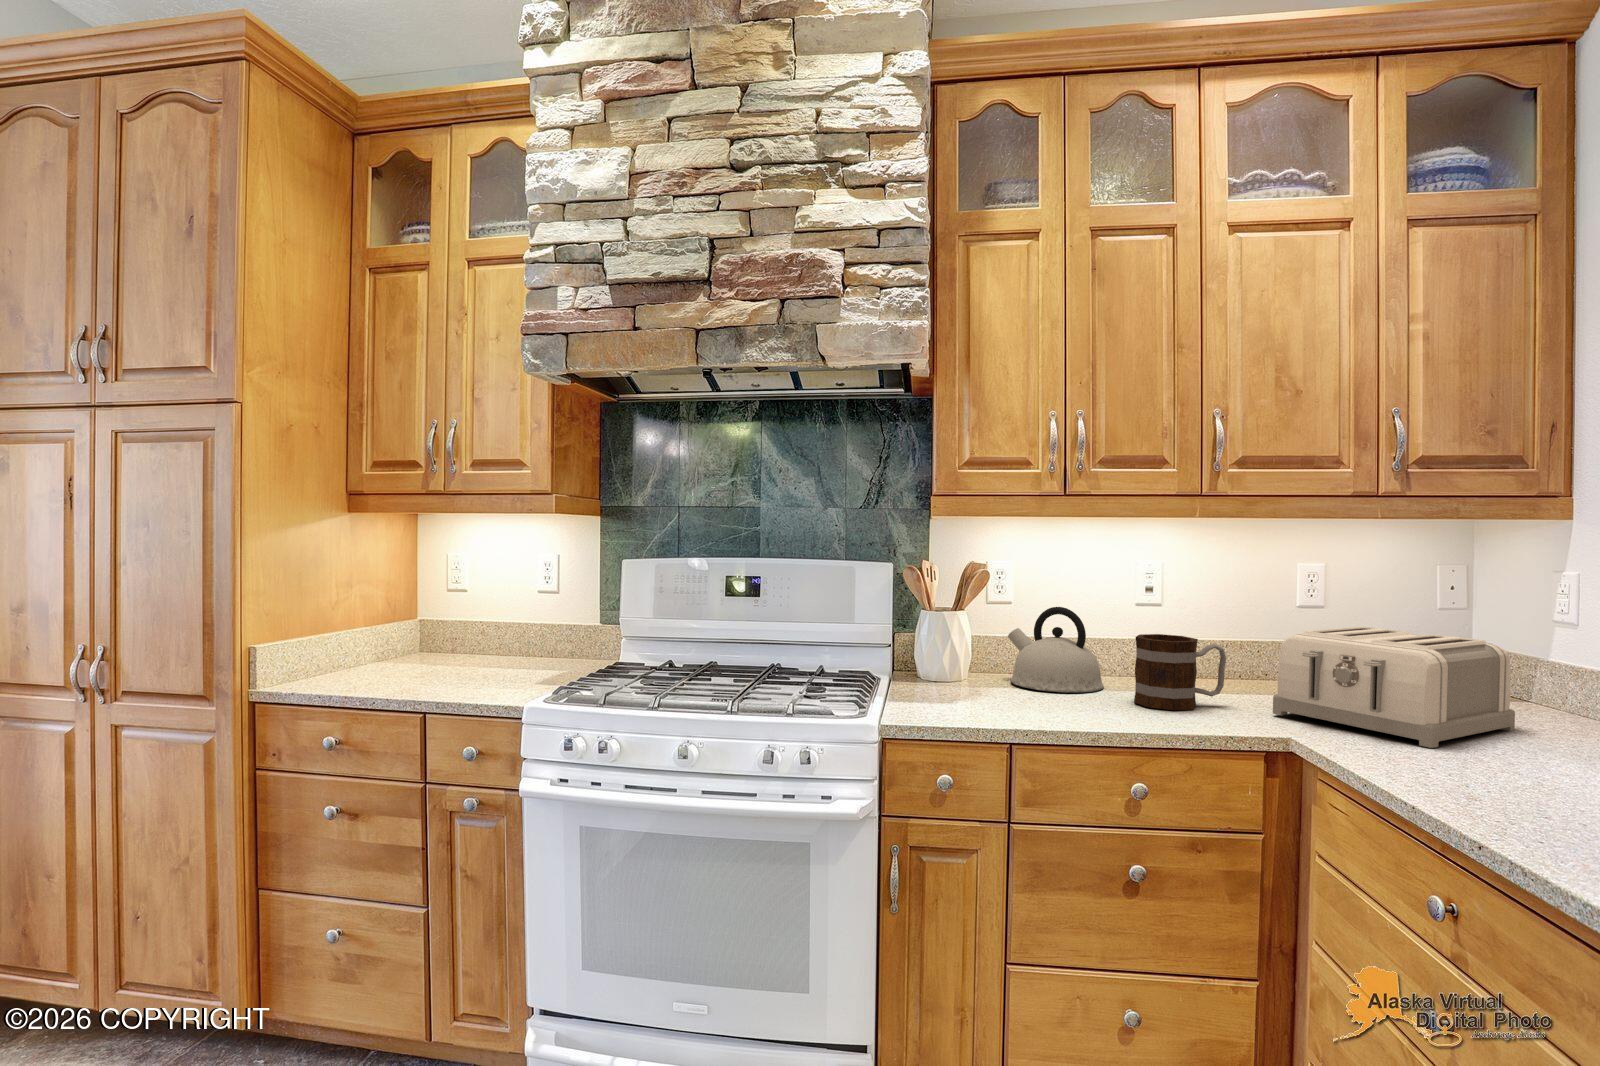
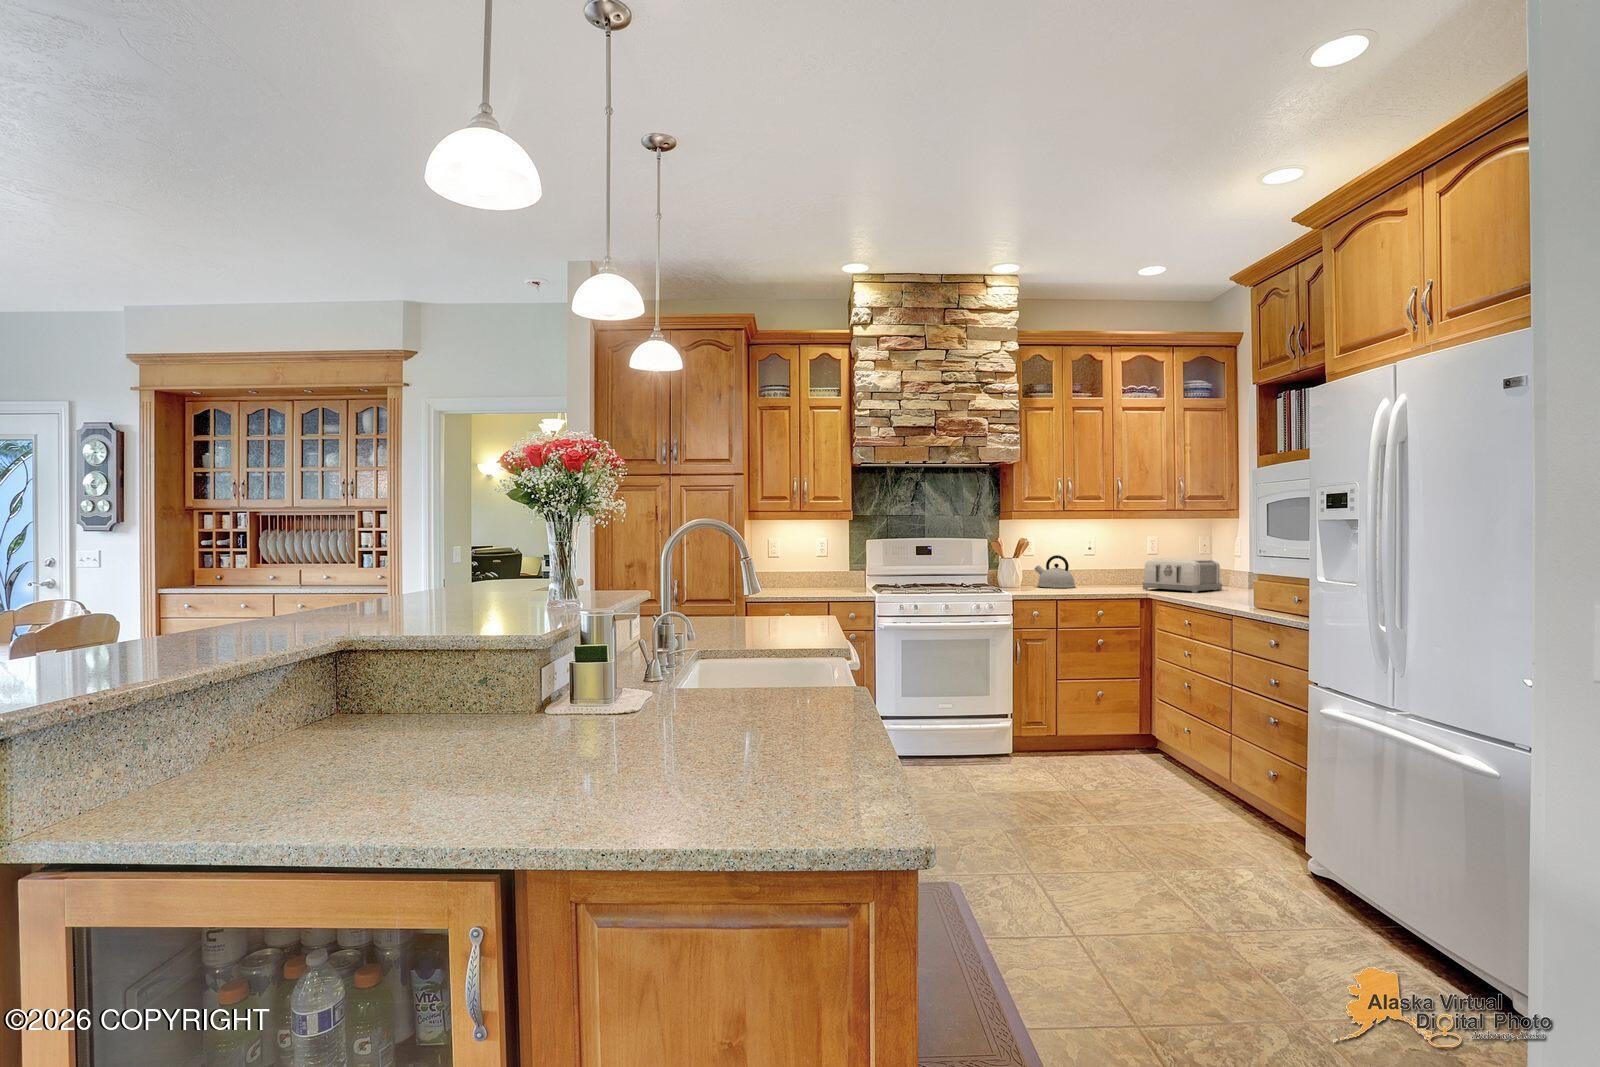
mug: present [1134,634,1226,710] -> none [1092,563,1125,590]

